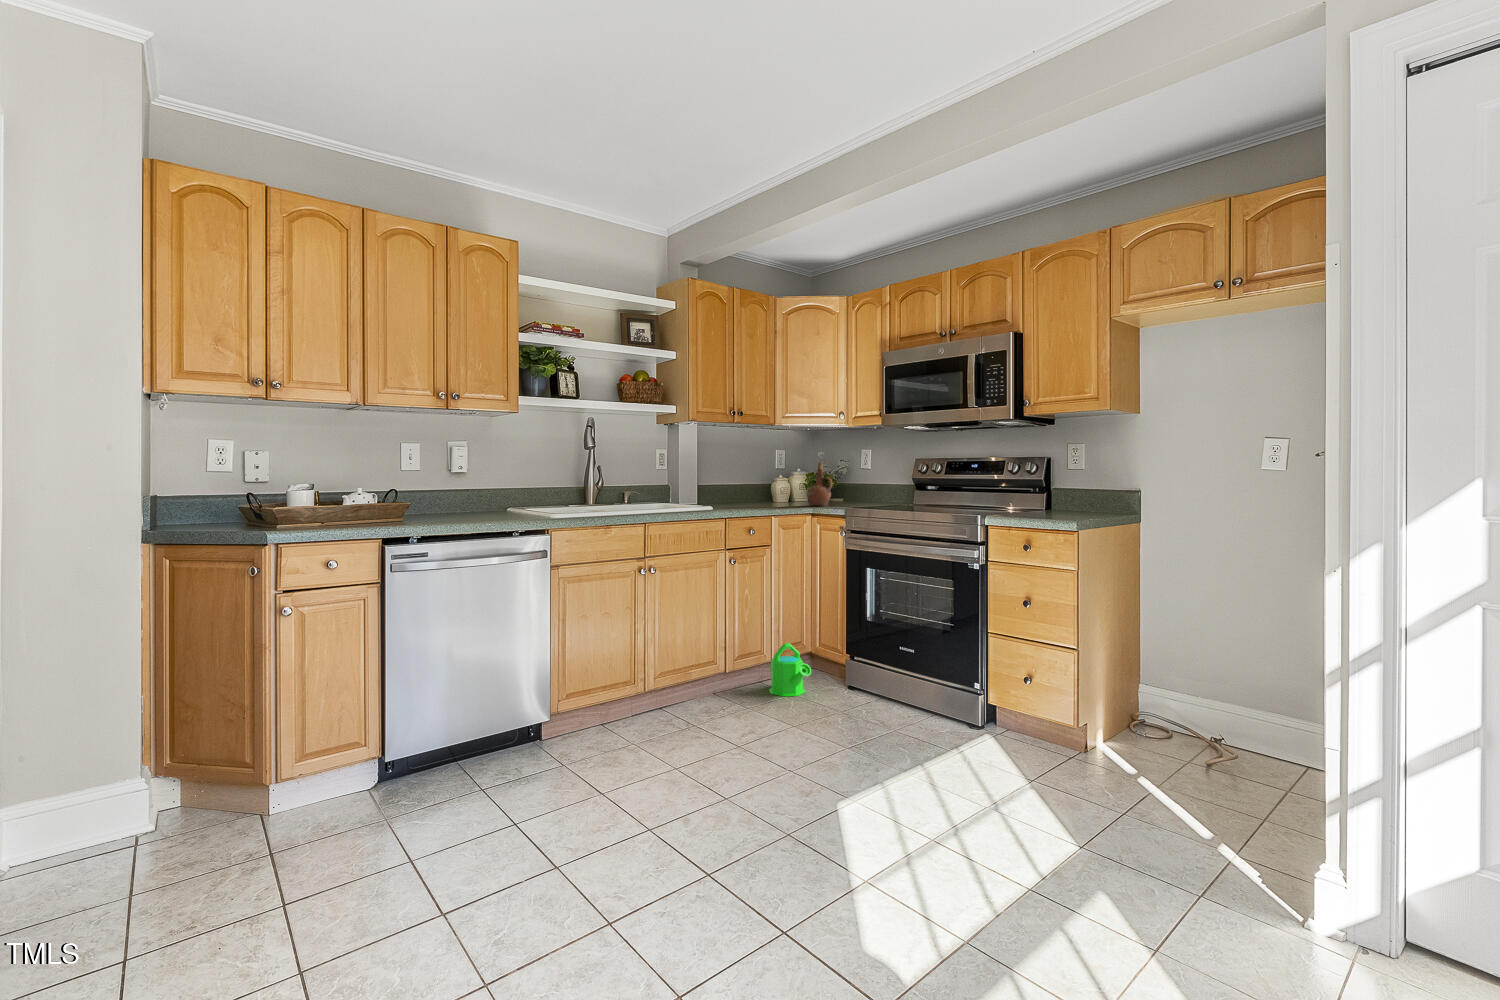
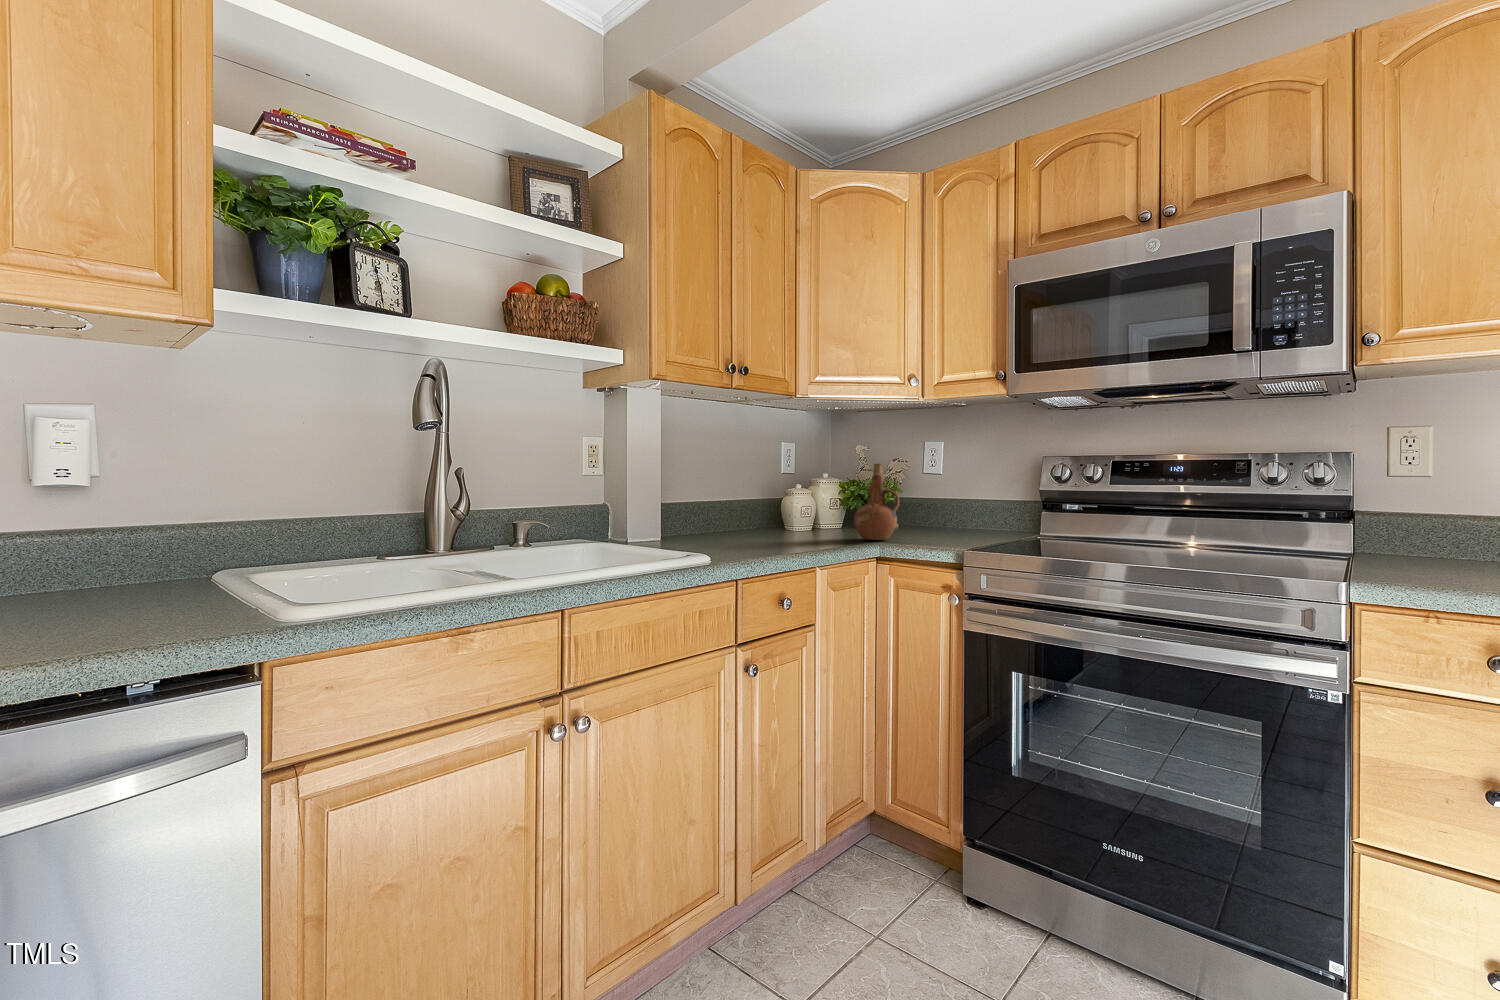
watering can: present [769,643,811,696] -> none [809,820,913,940]

